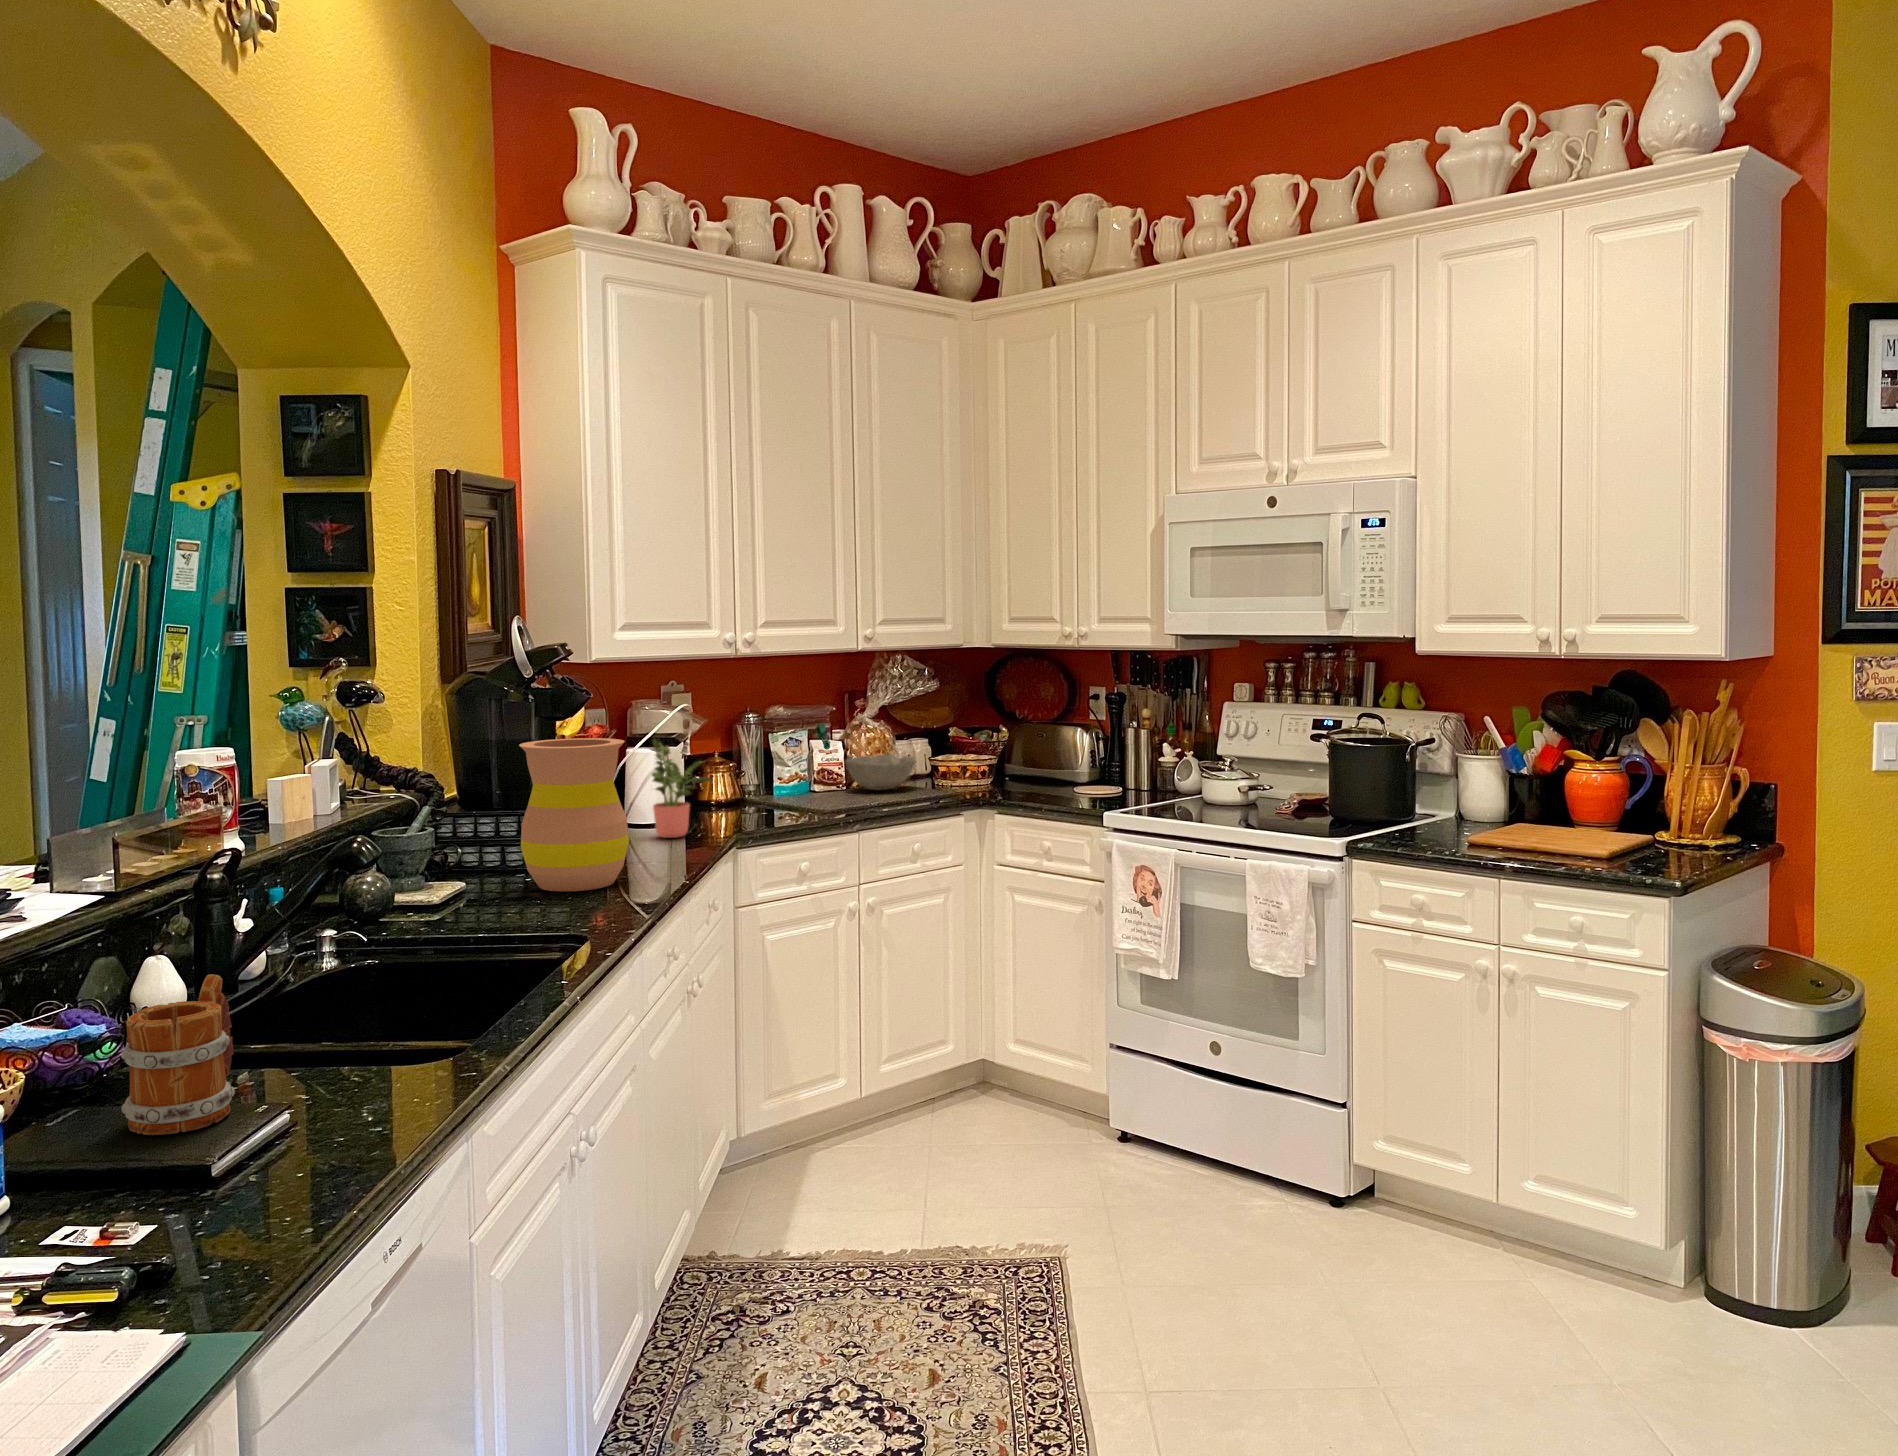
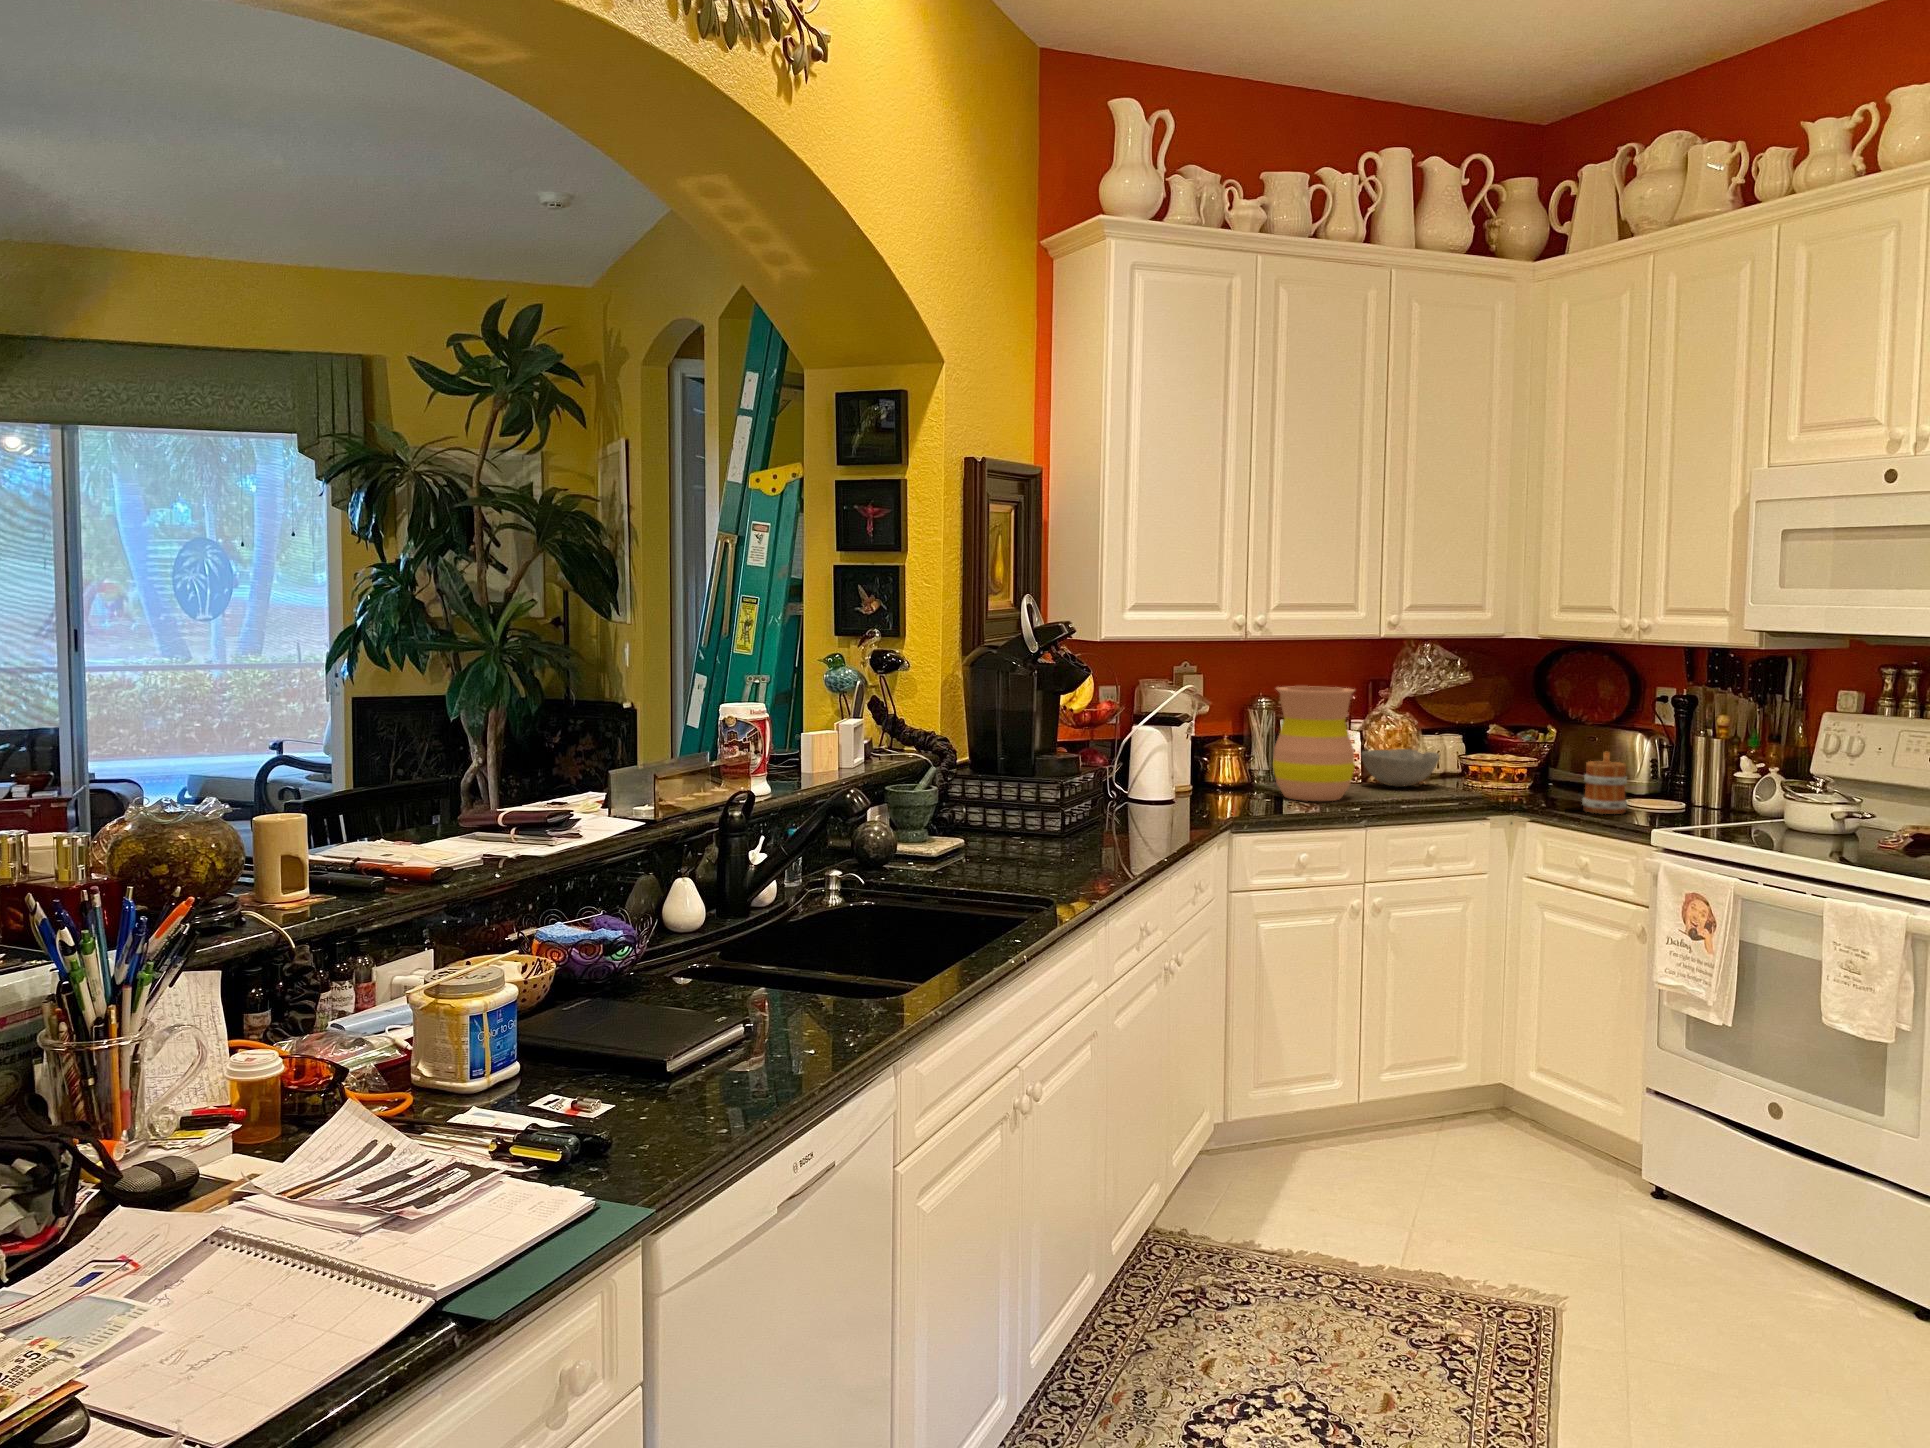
vase: present [519,738,629,891] -> present [1273,686,1355,801]
potted plant: present [652,739,712,838] -> none [1149,717,1212,817]
mug: present [121,974,235,1135] -> present [1582,752,1627,814]

